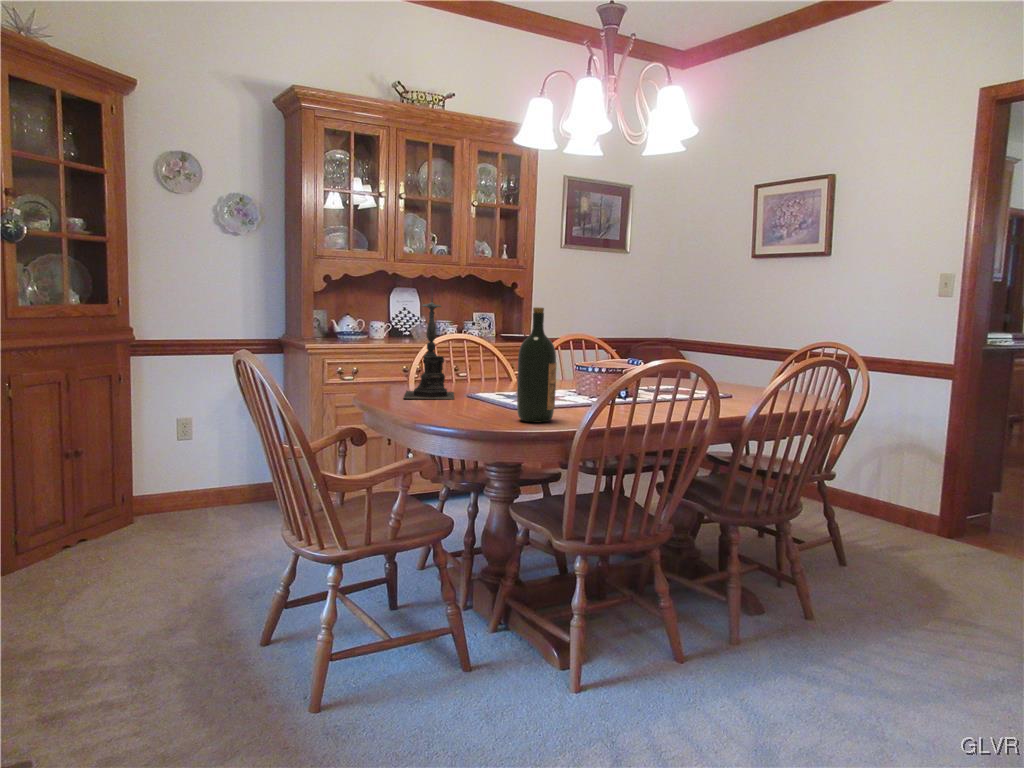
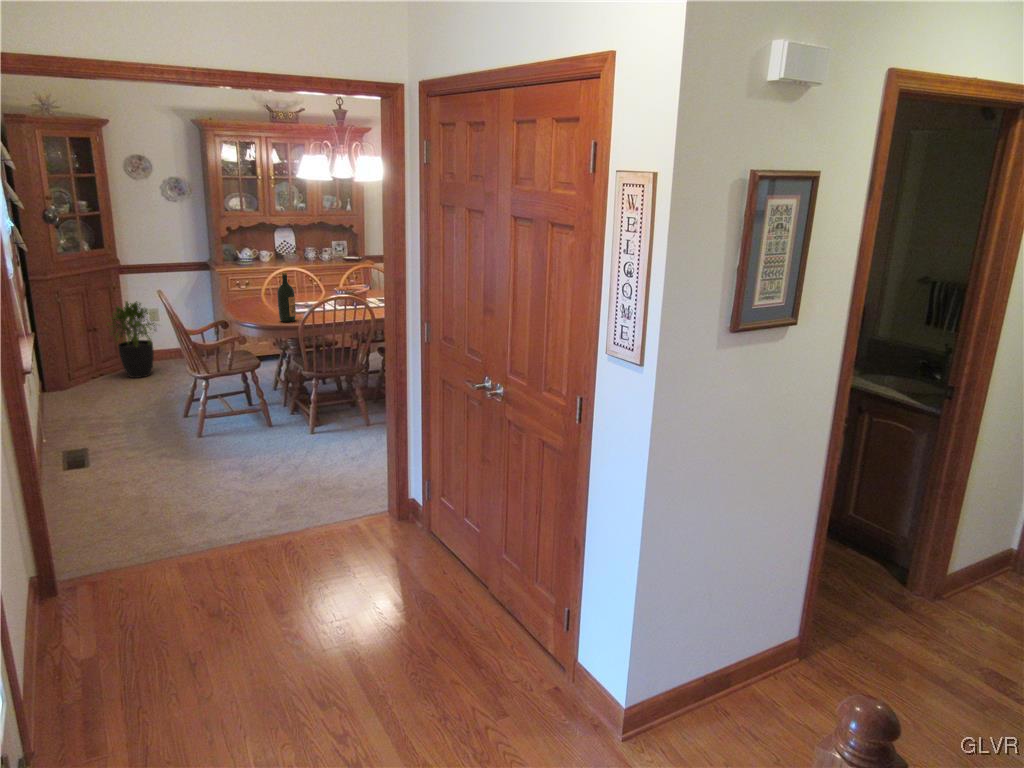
candle holder: present [404,292,454,399] -> none [245,253,277,308]
potted plant: none [93,396,202,546] -> present [108,301,155,378]

